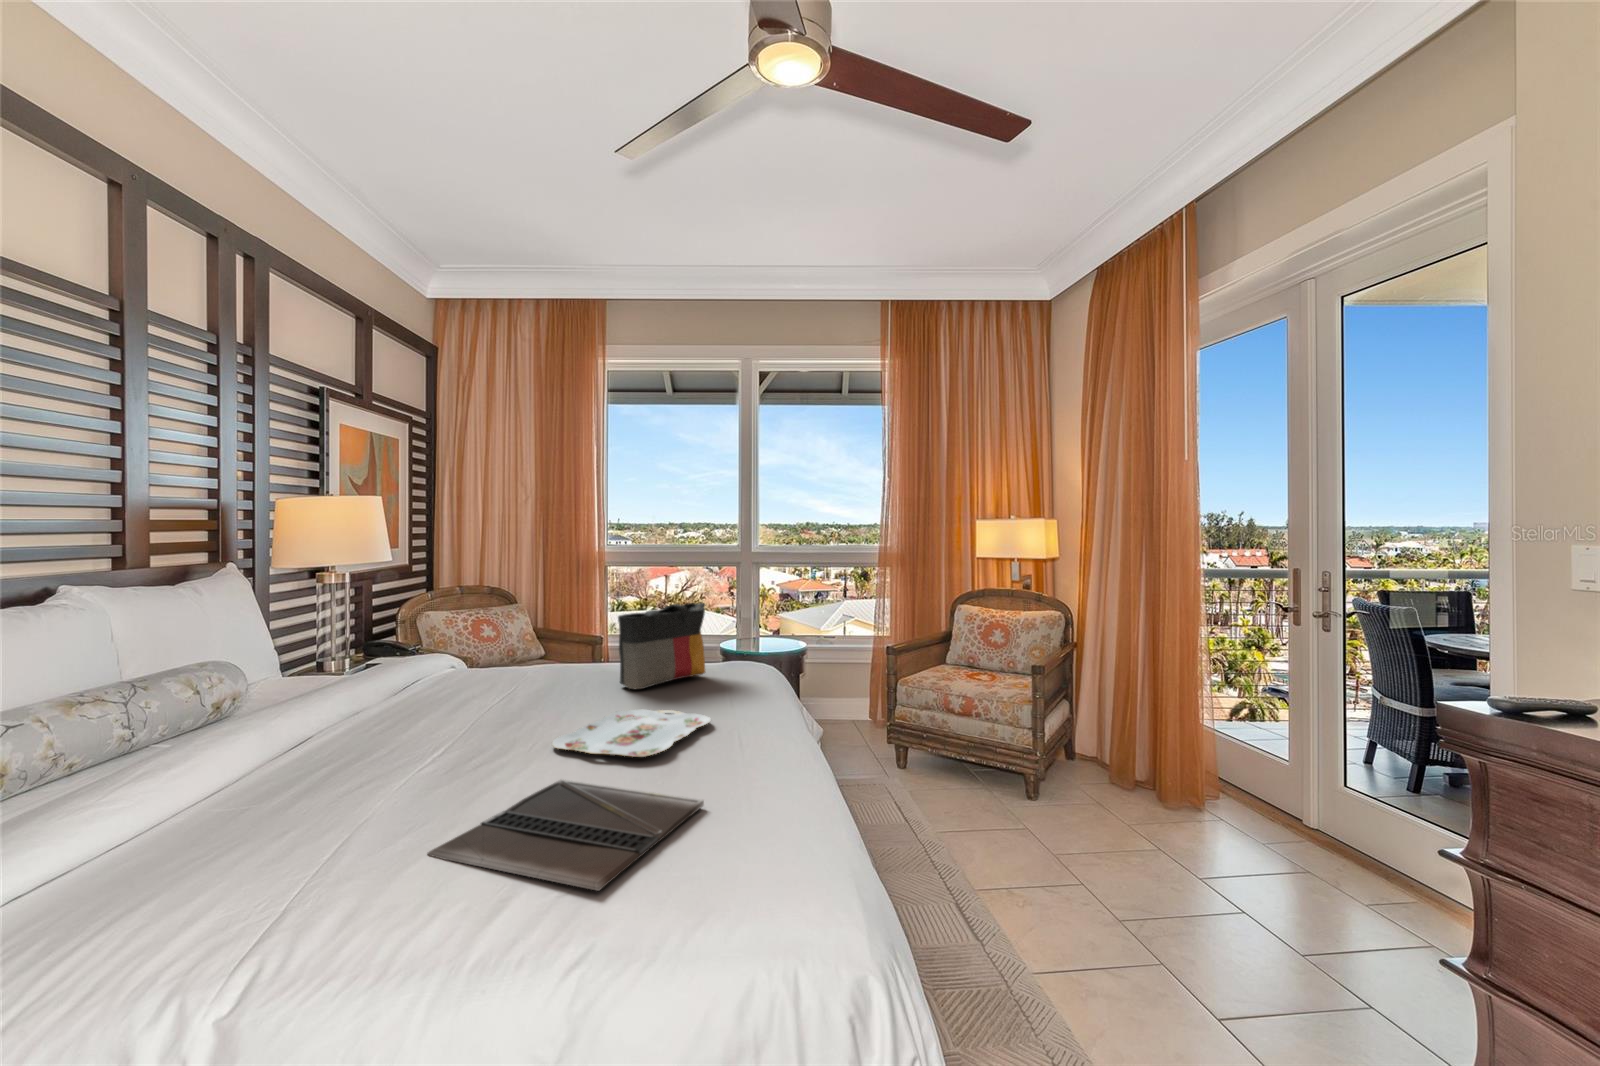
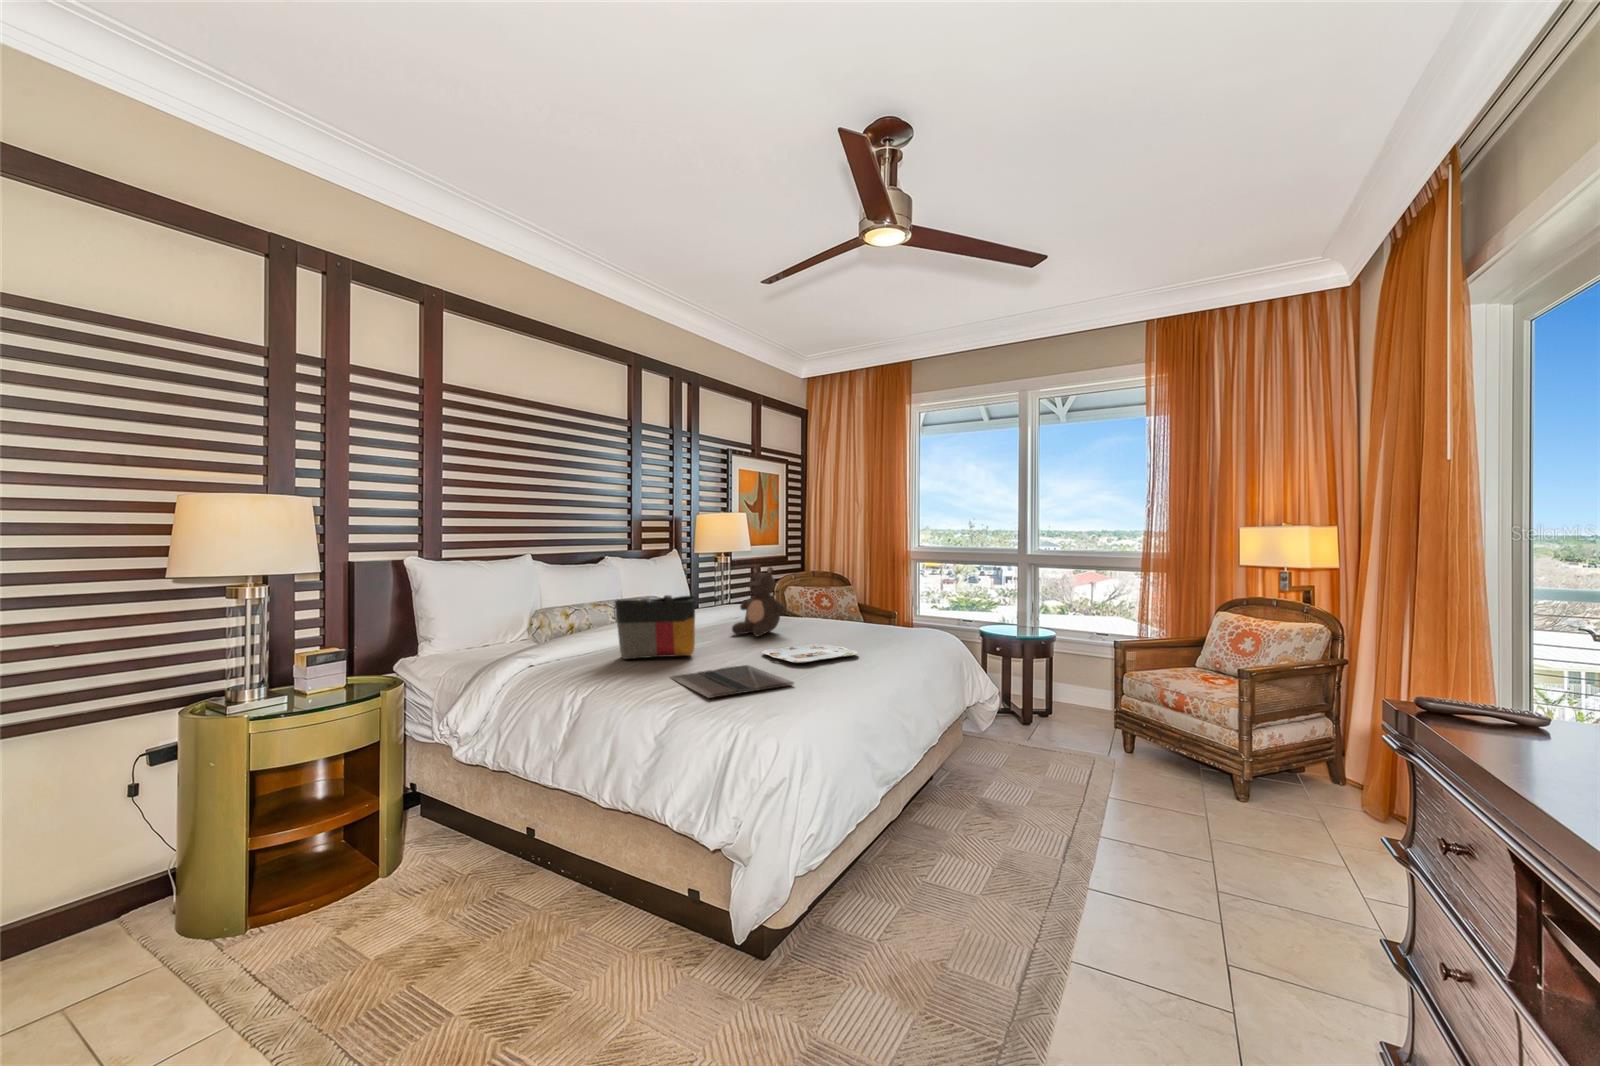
teddy bear: none [439,589,540,715] -> present [732,567,786,636]
tote bag: present [618,603,706,689] -> present [615,595,698,659]

